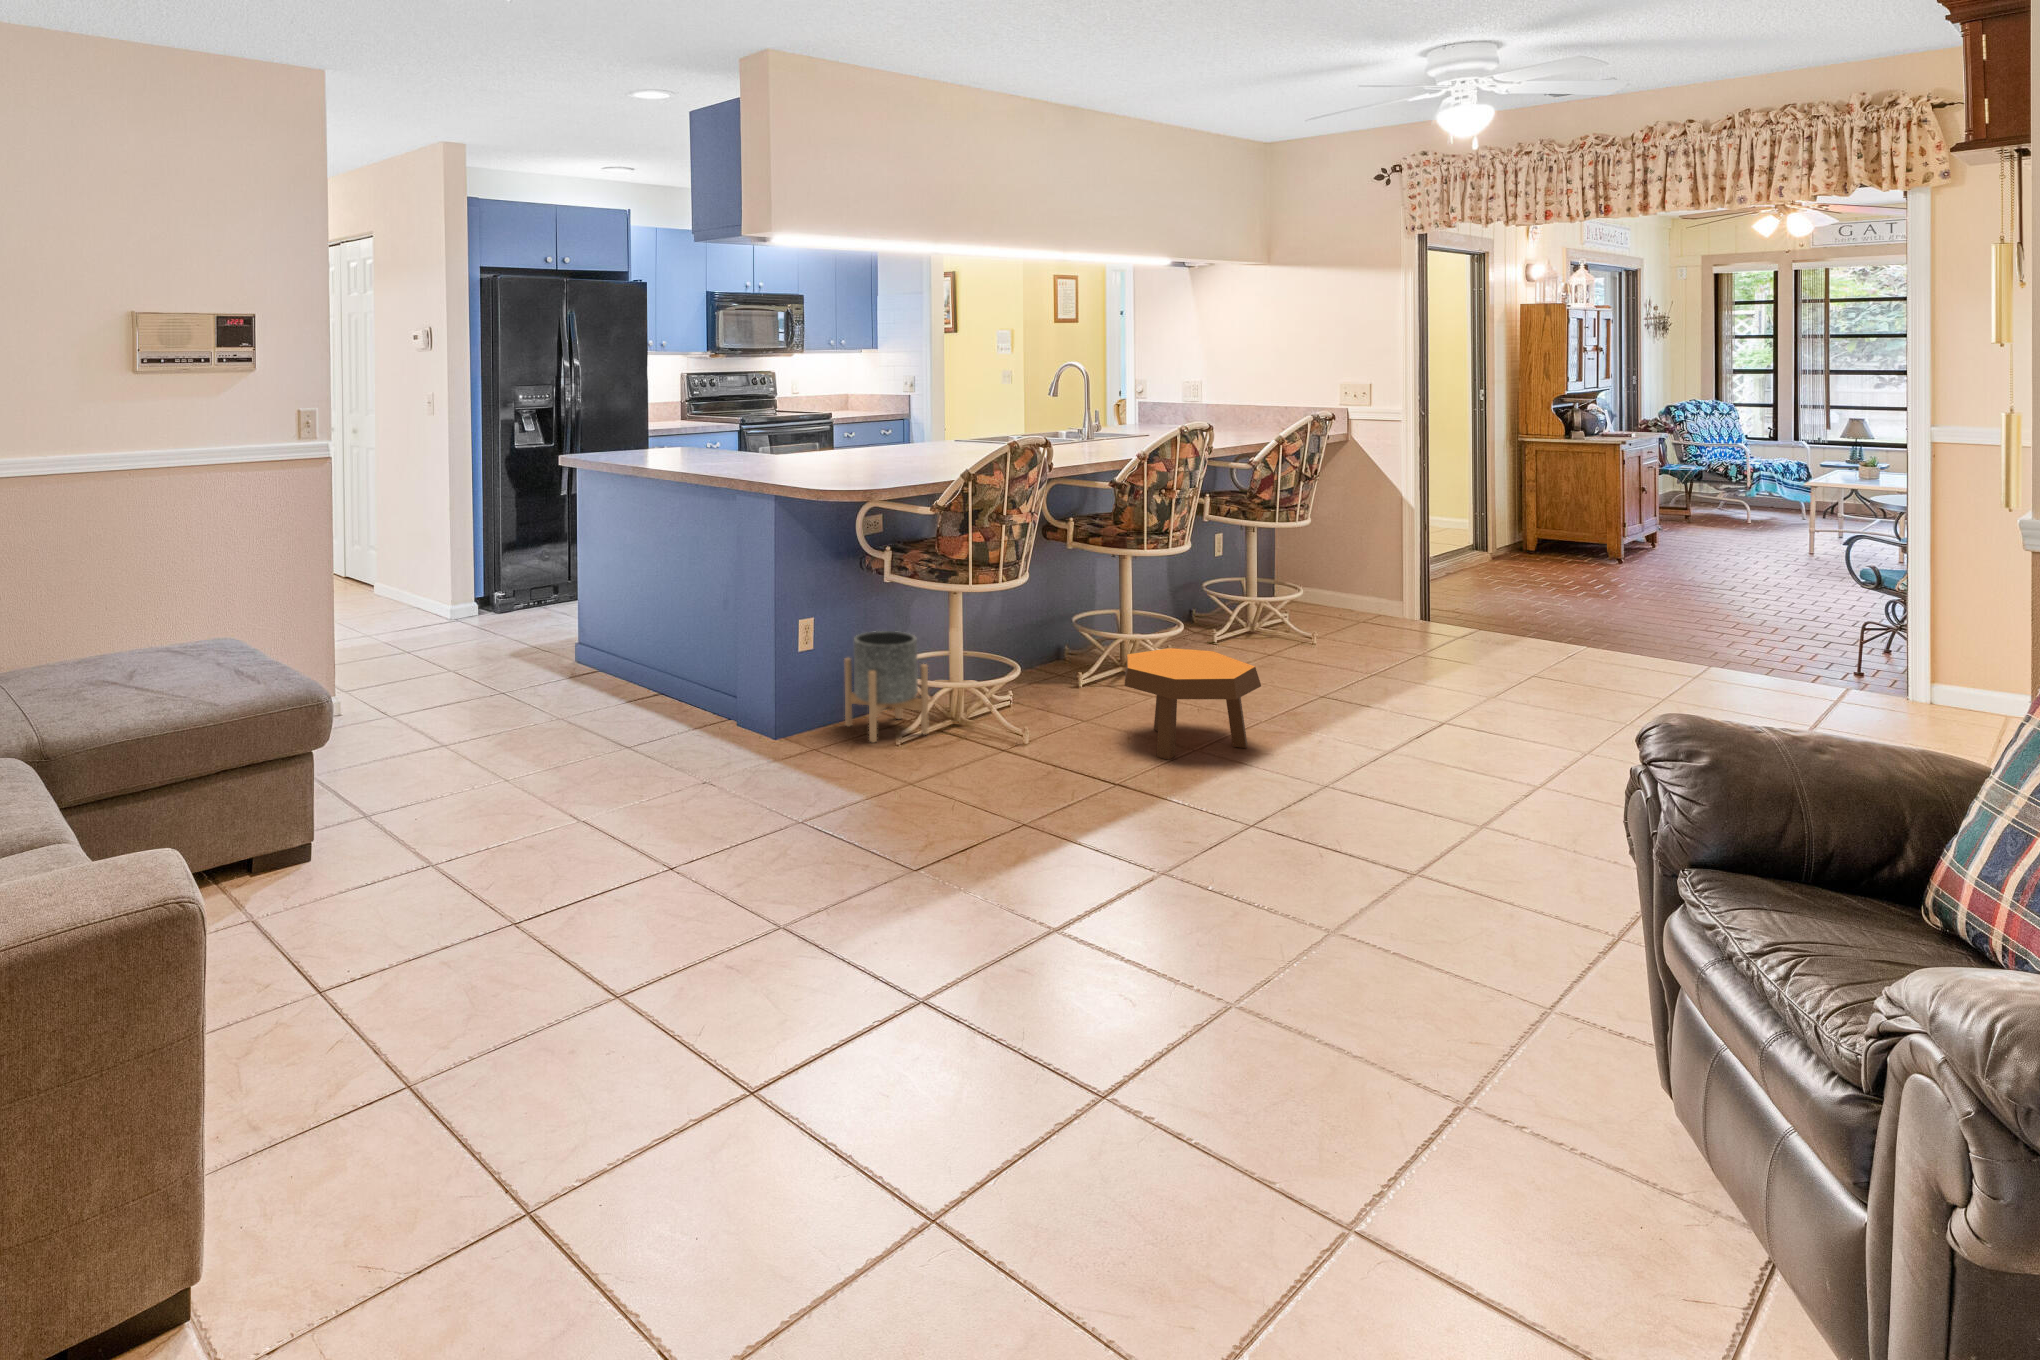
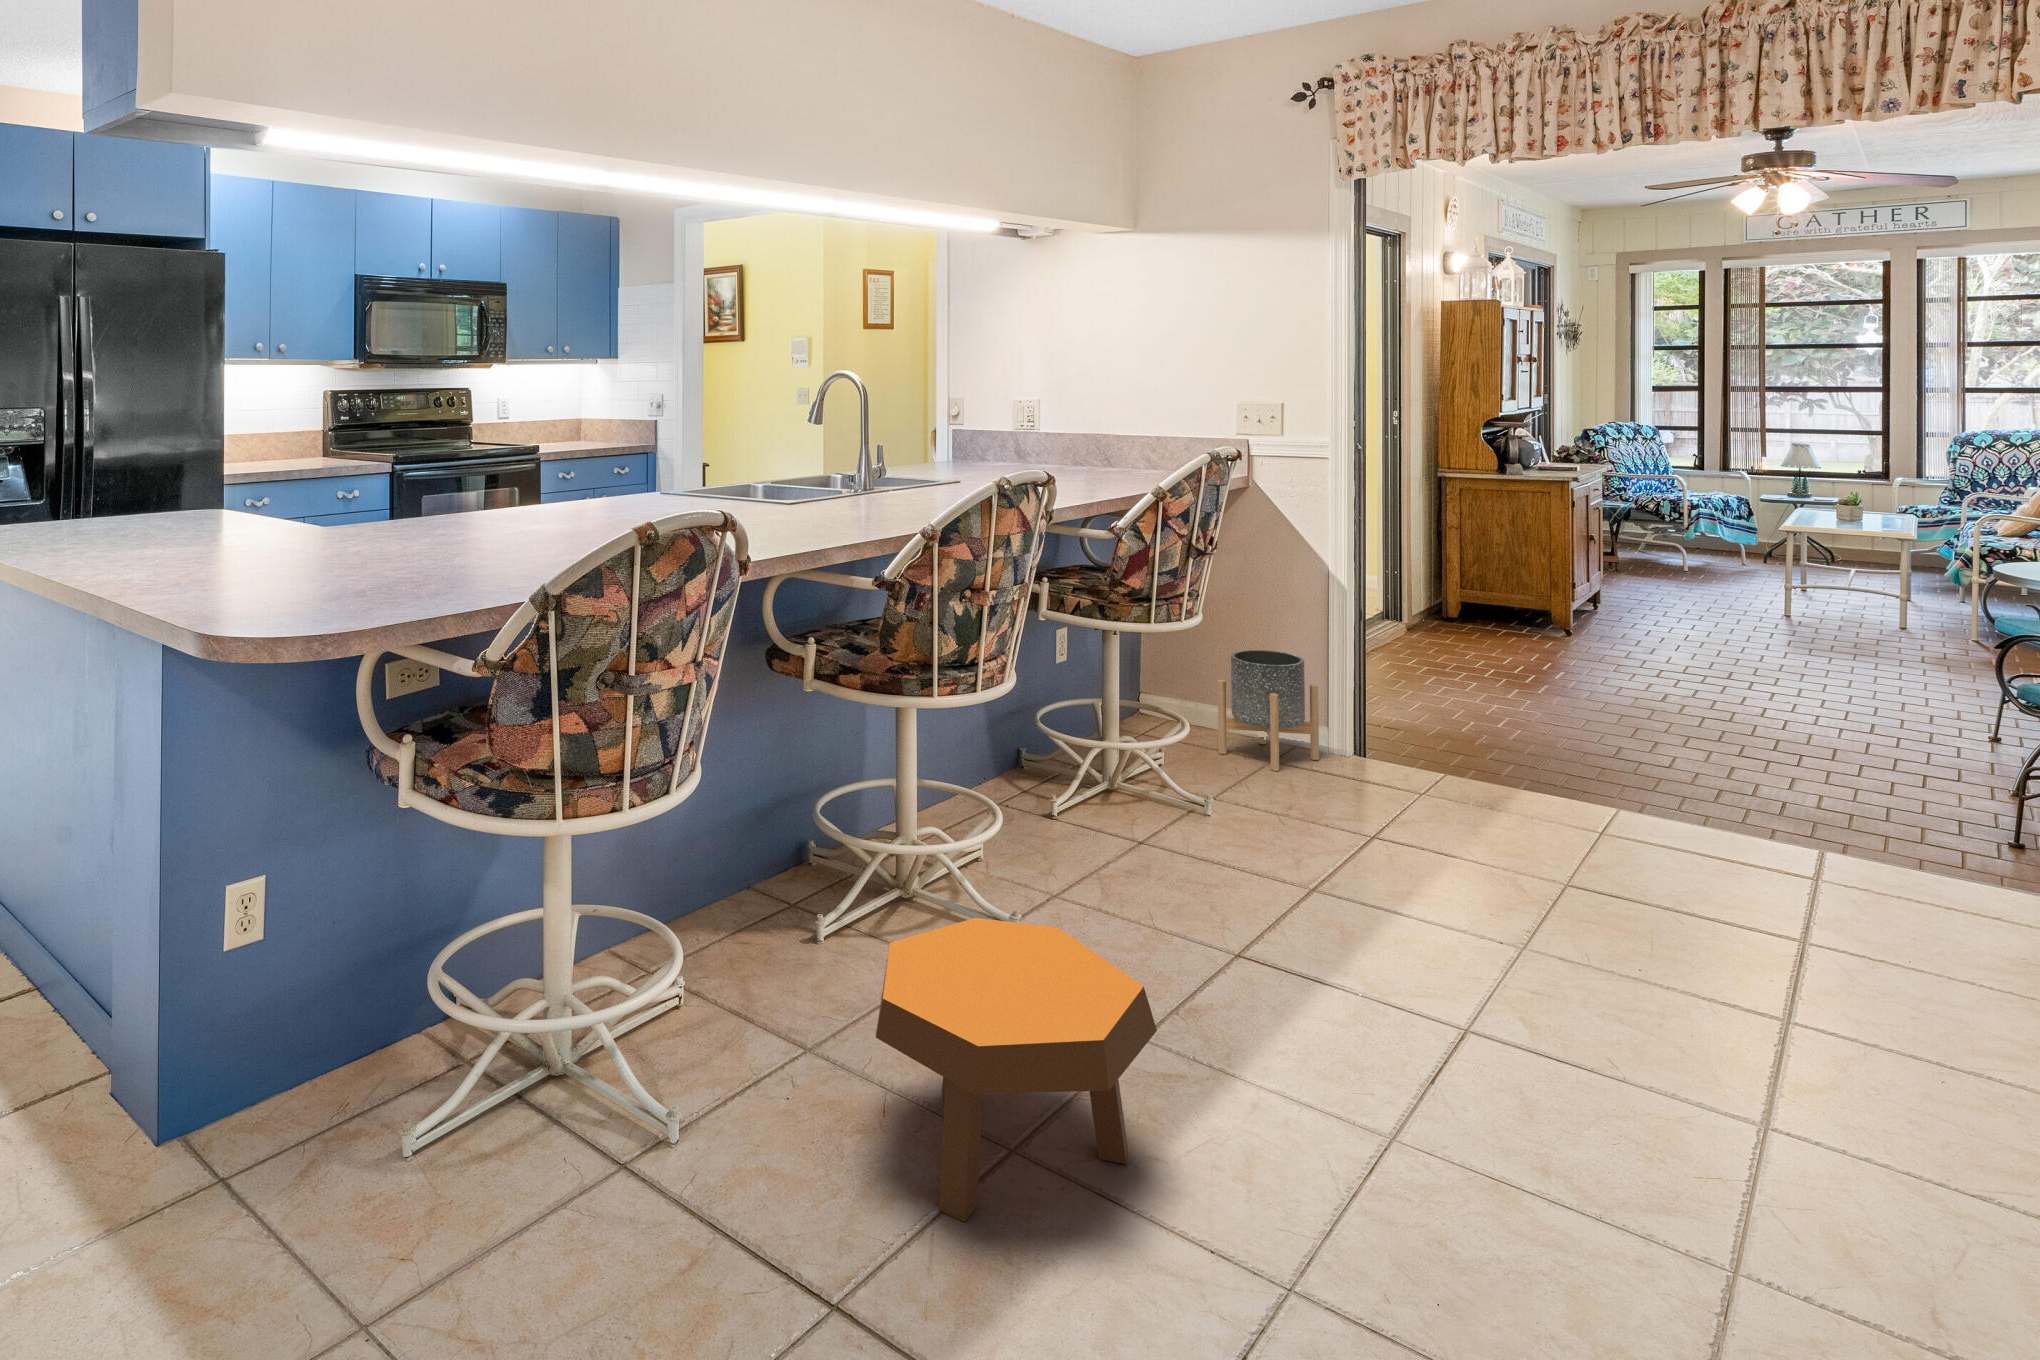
planter: present [844,631,929,742] -> present [1218,650,1319,771]

